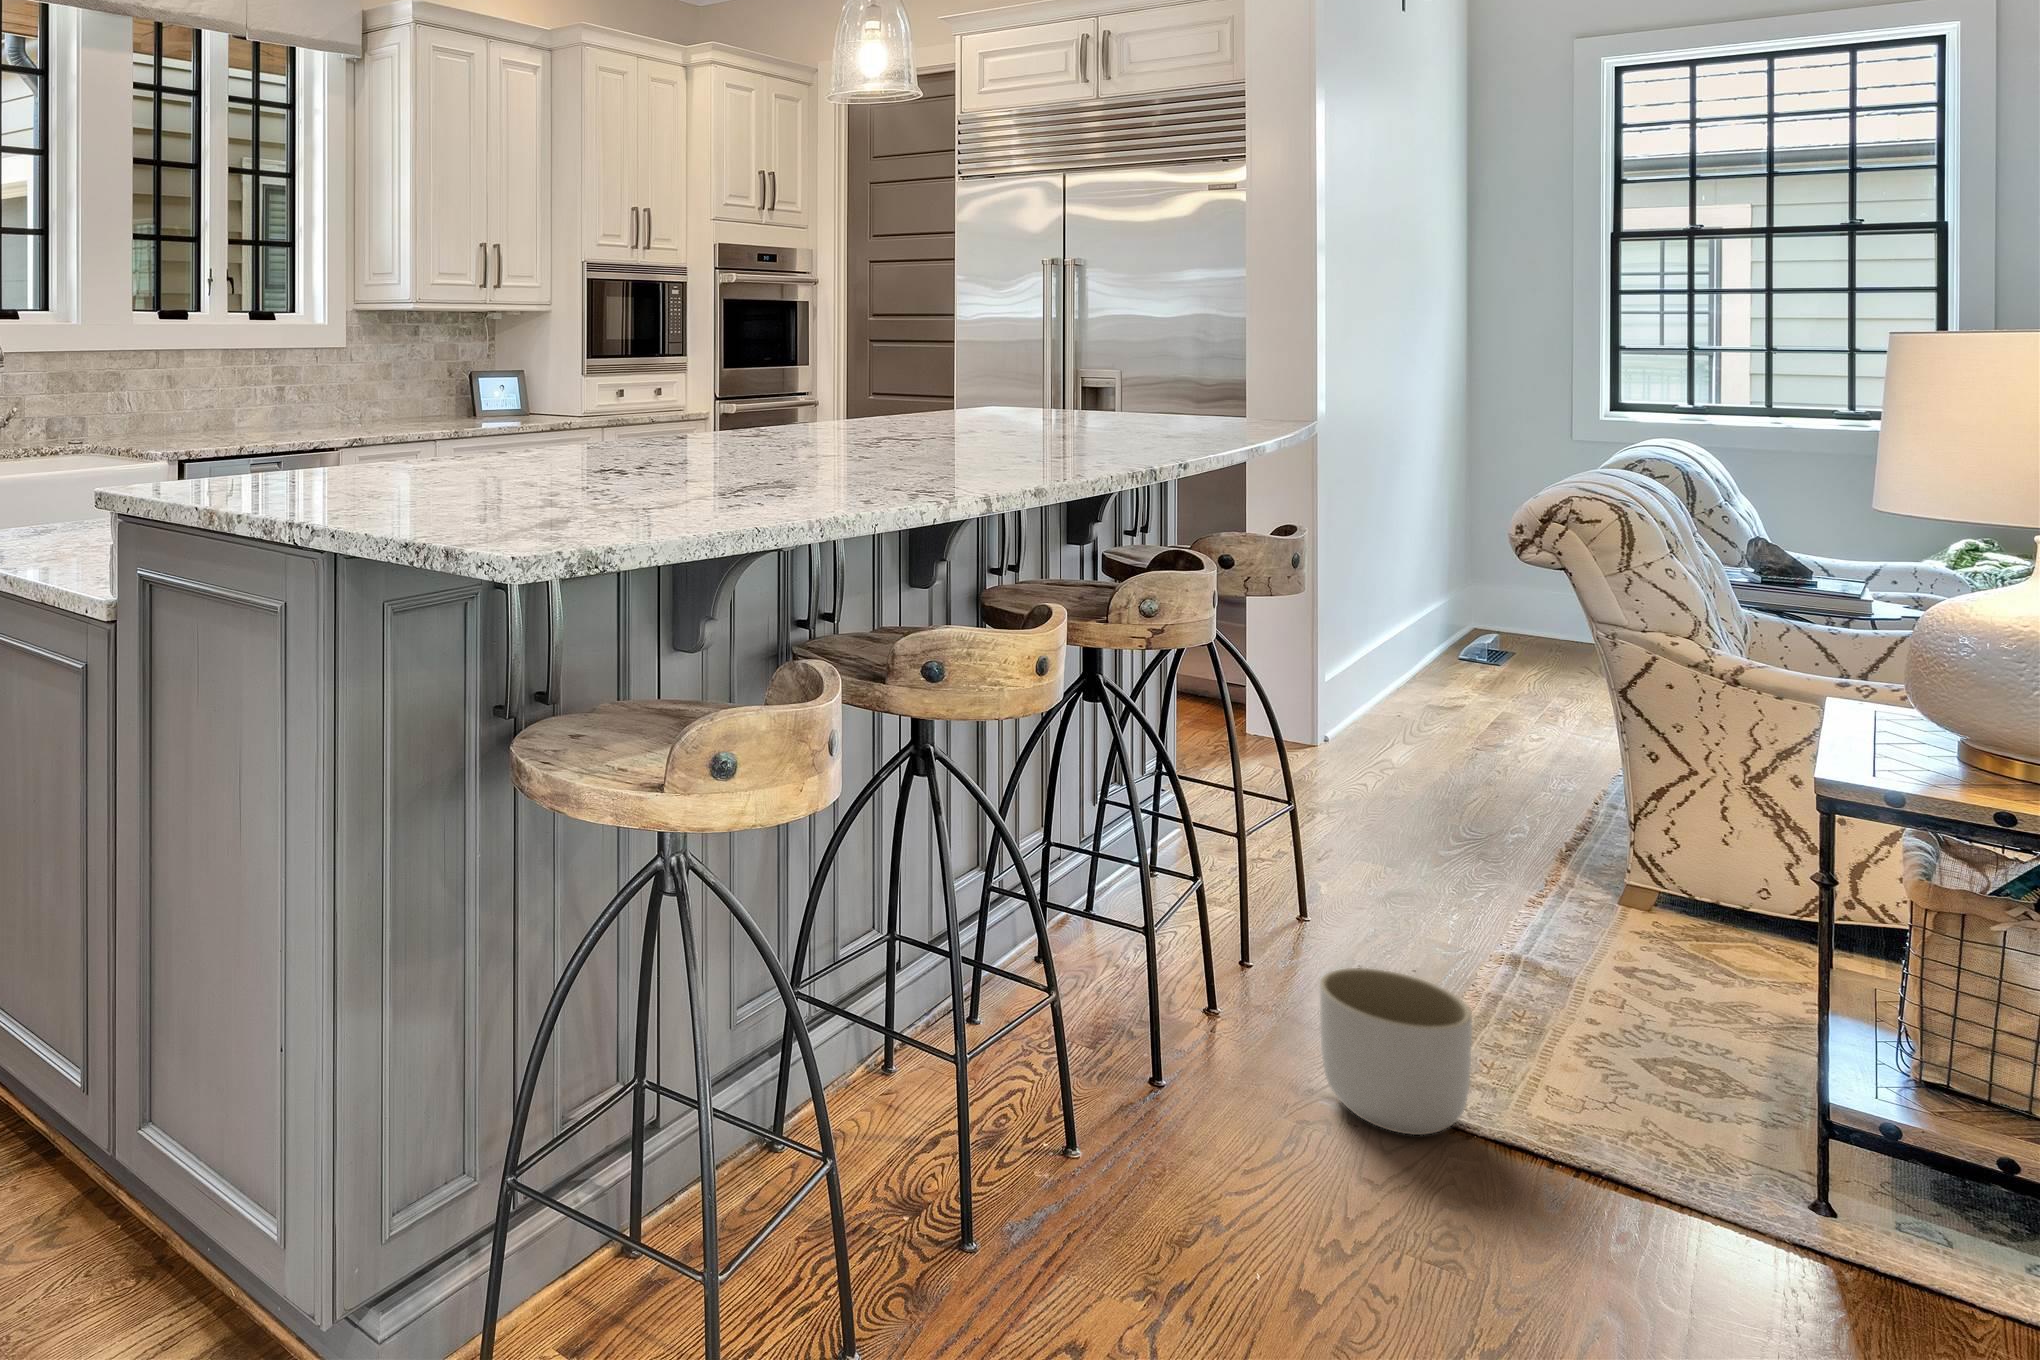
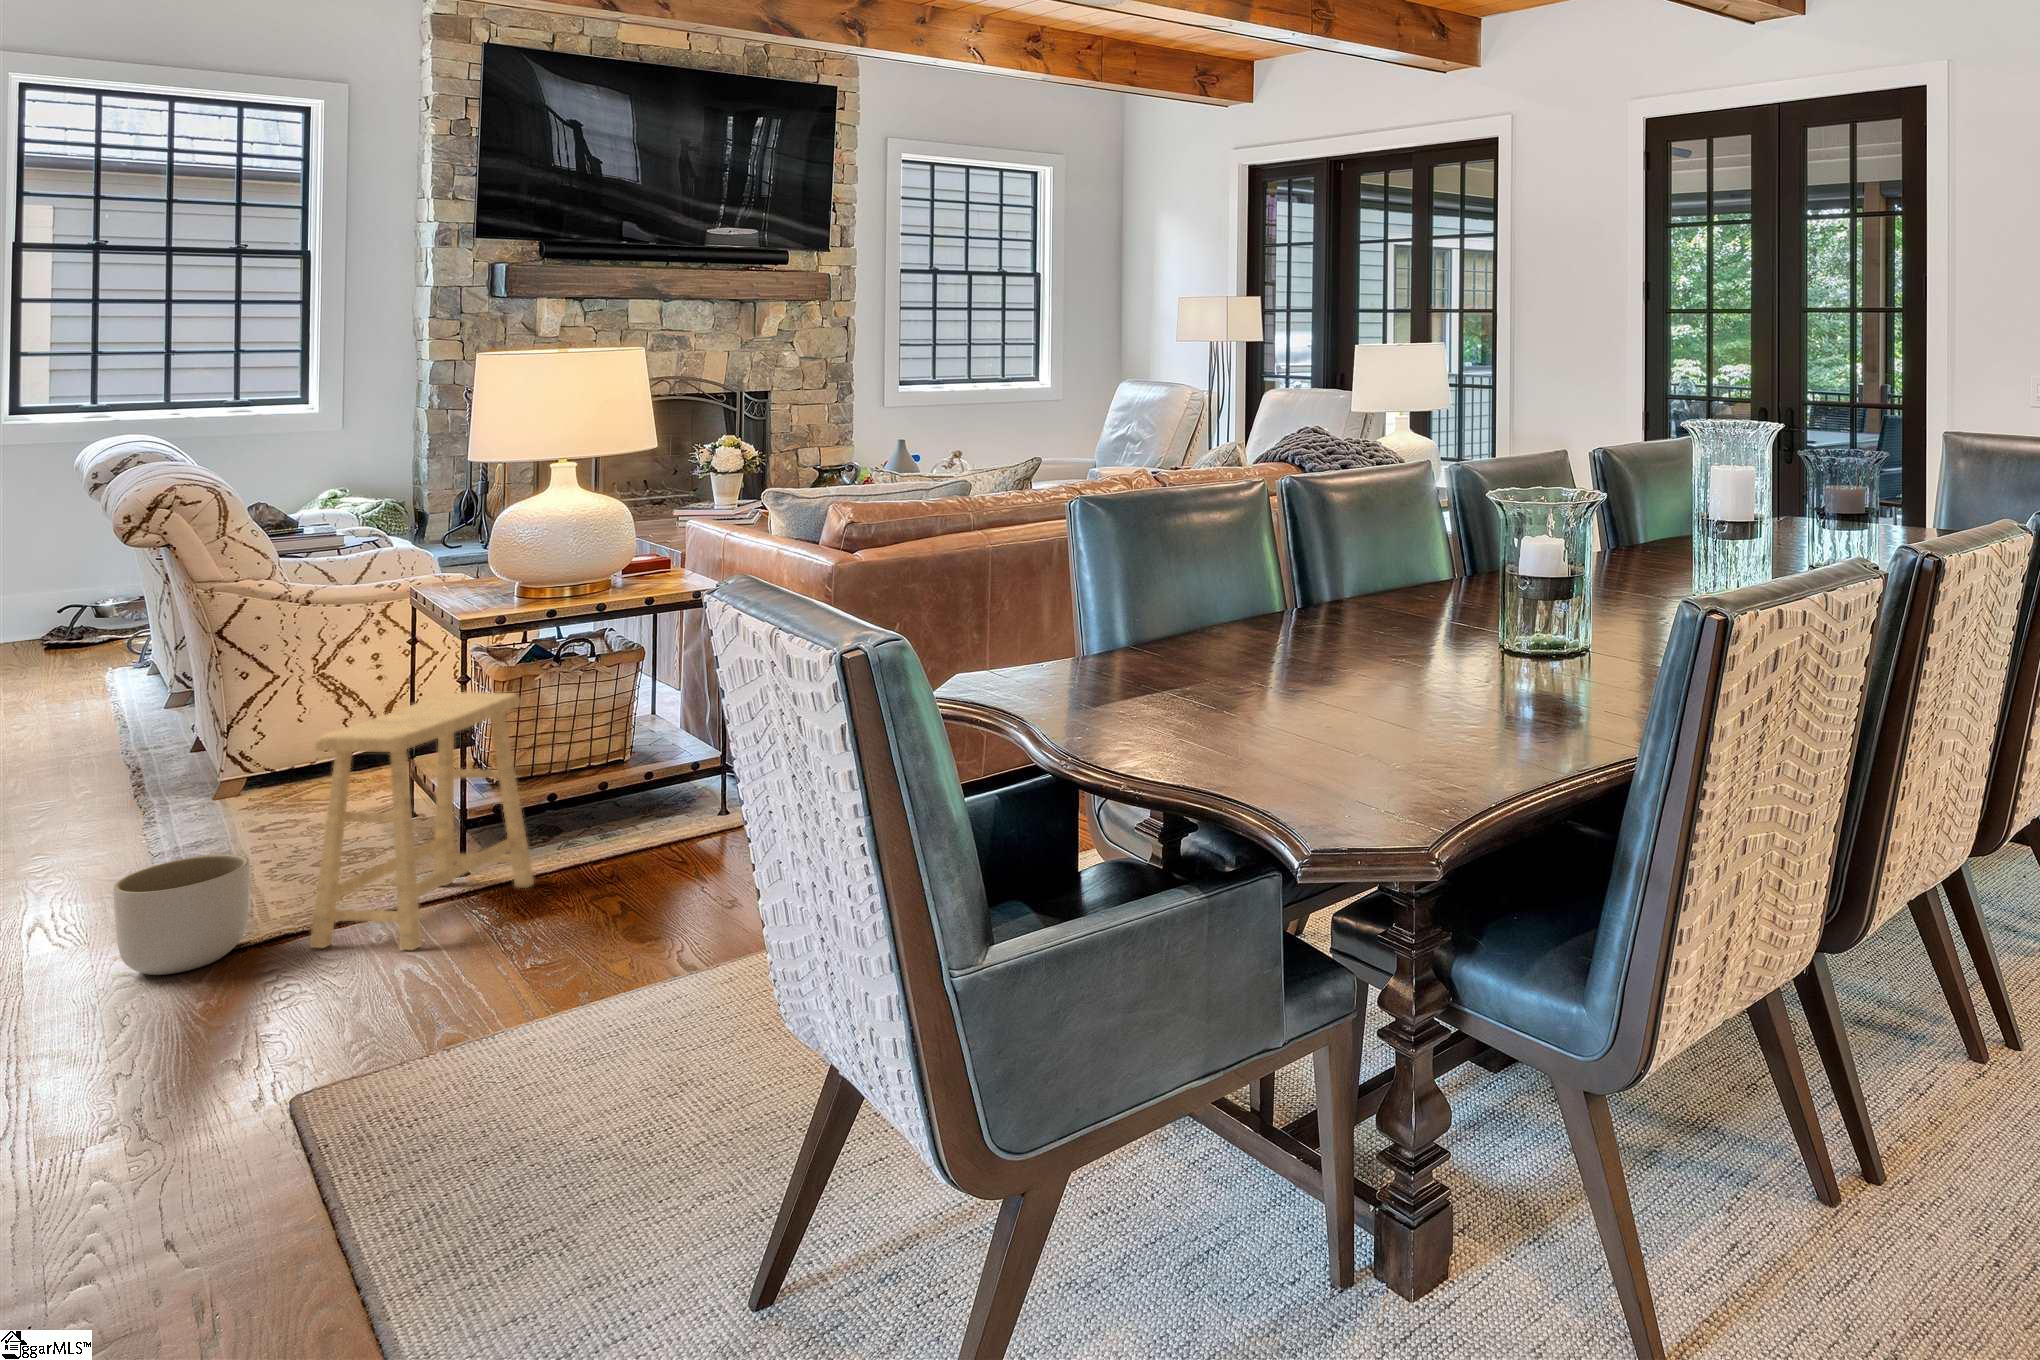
footstool: none [1522,888,1922,1307] -> present [310,692,534,950]

